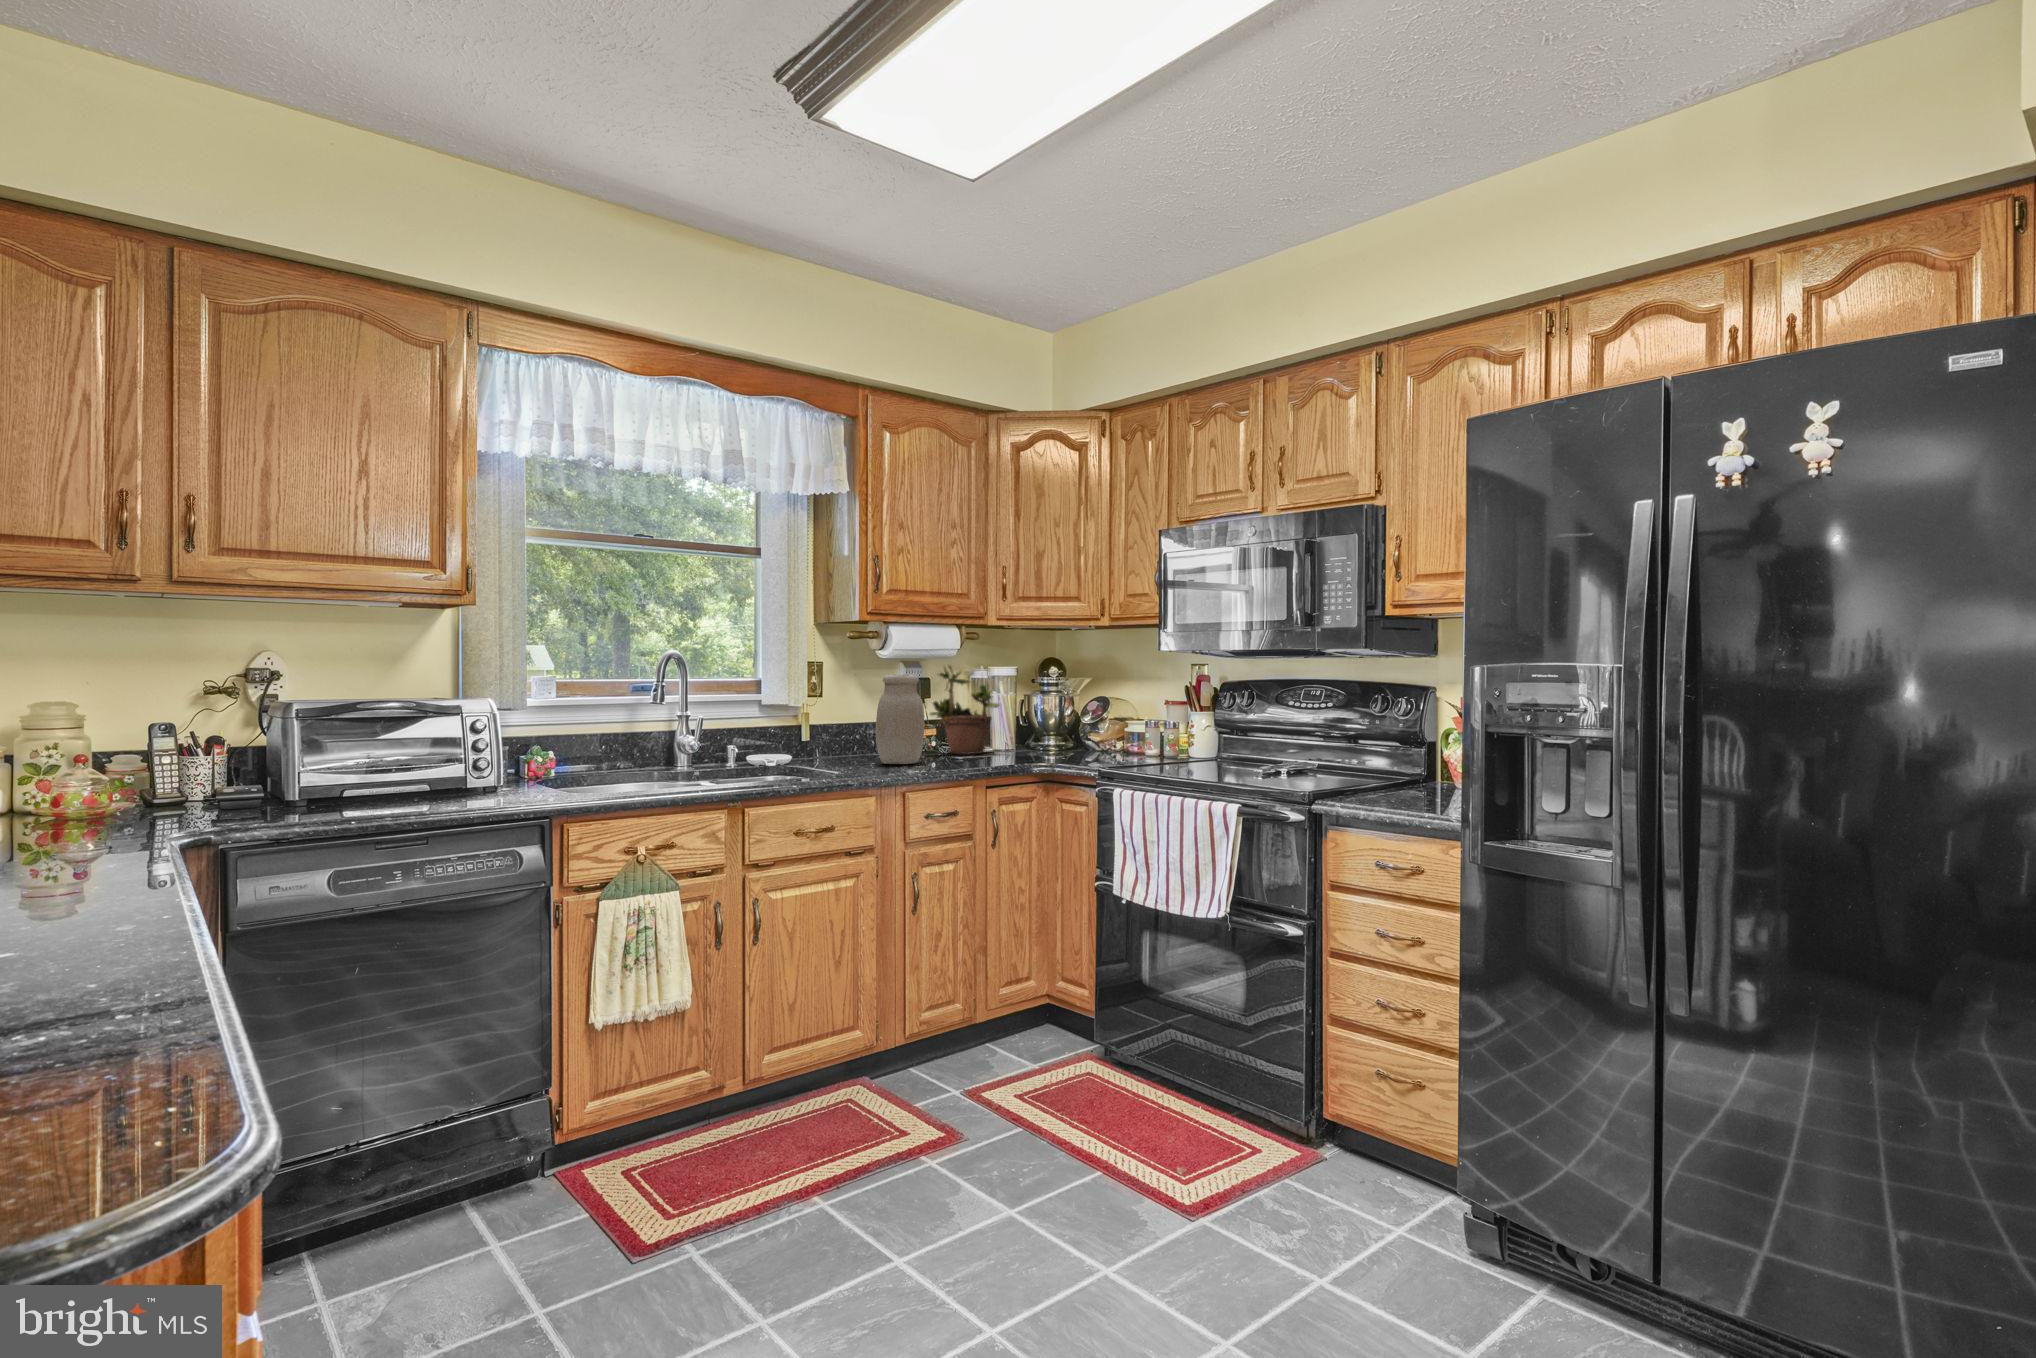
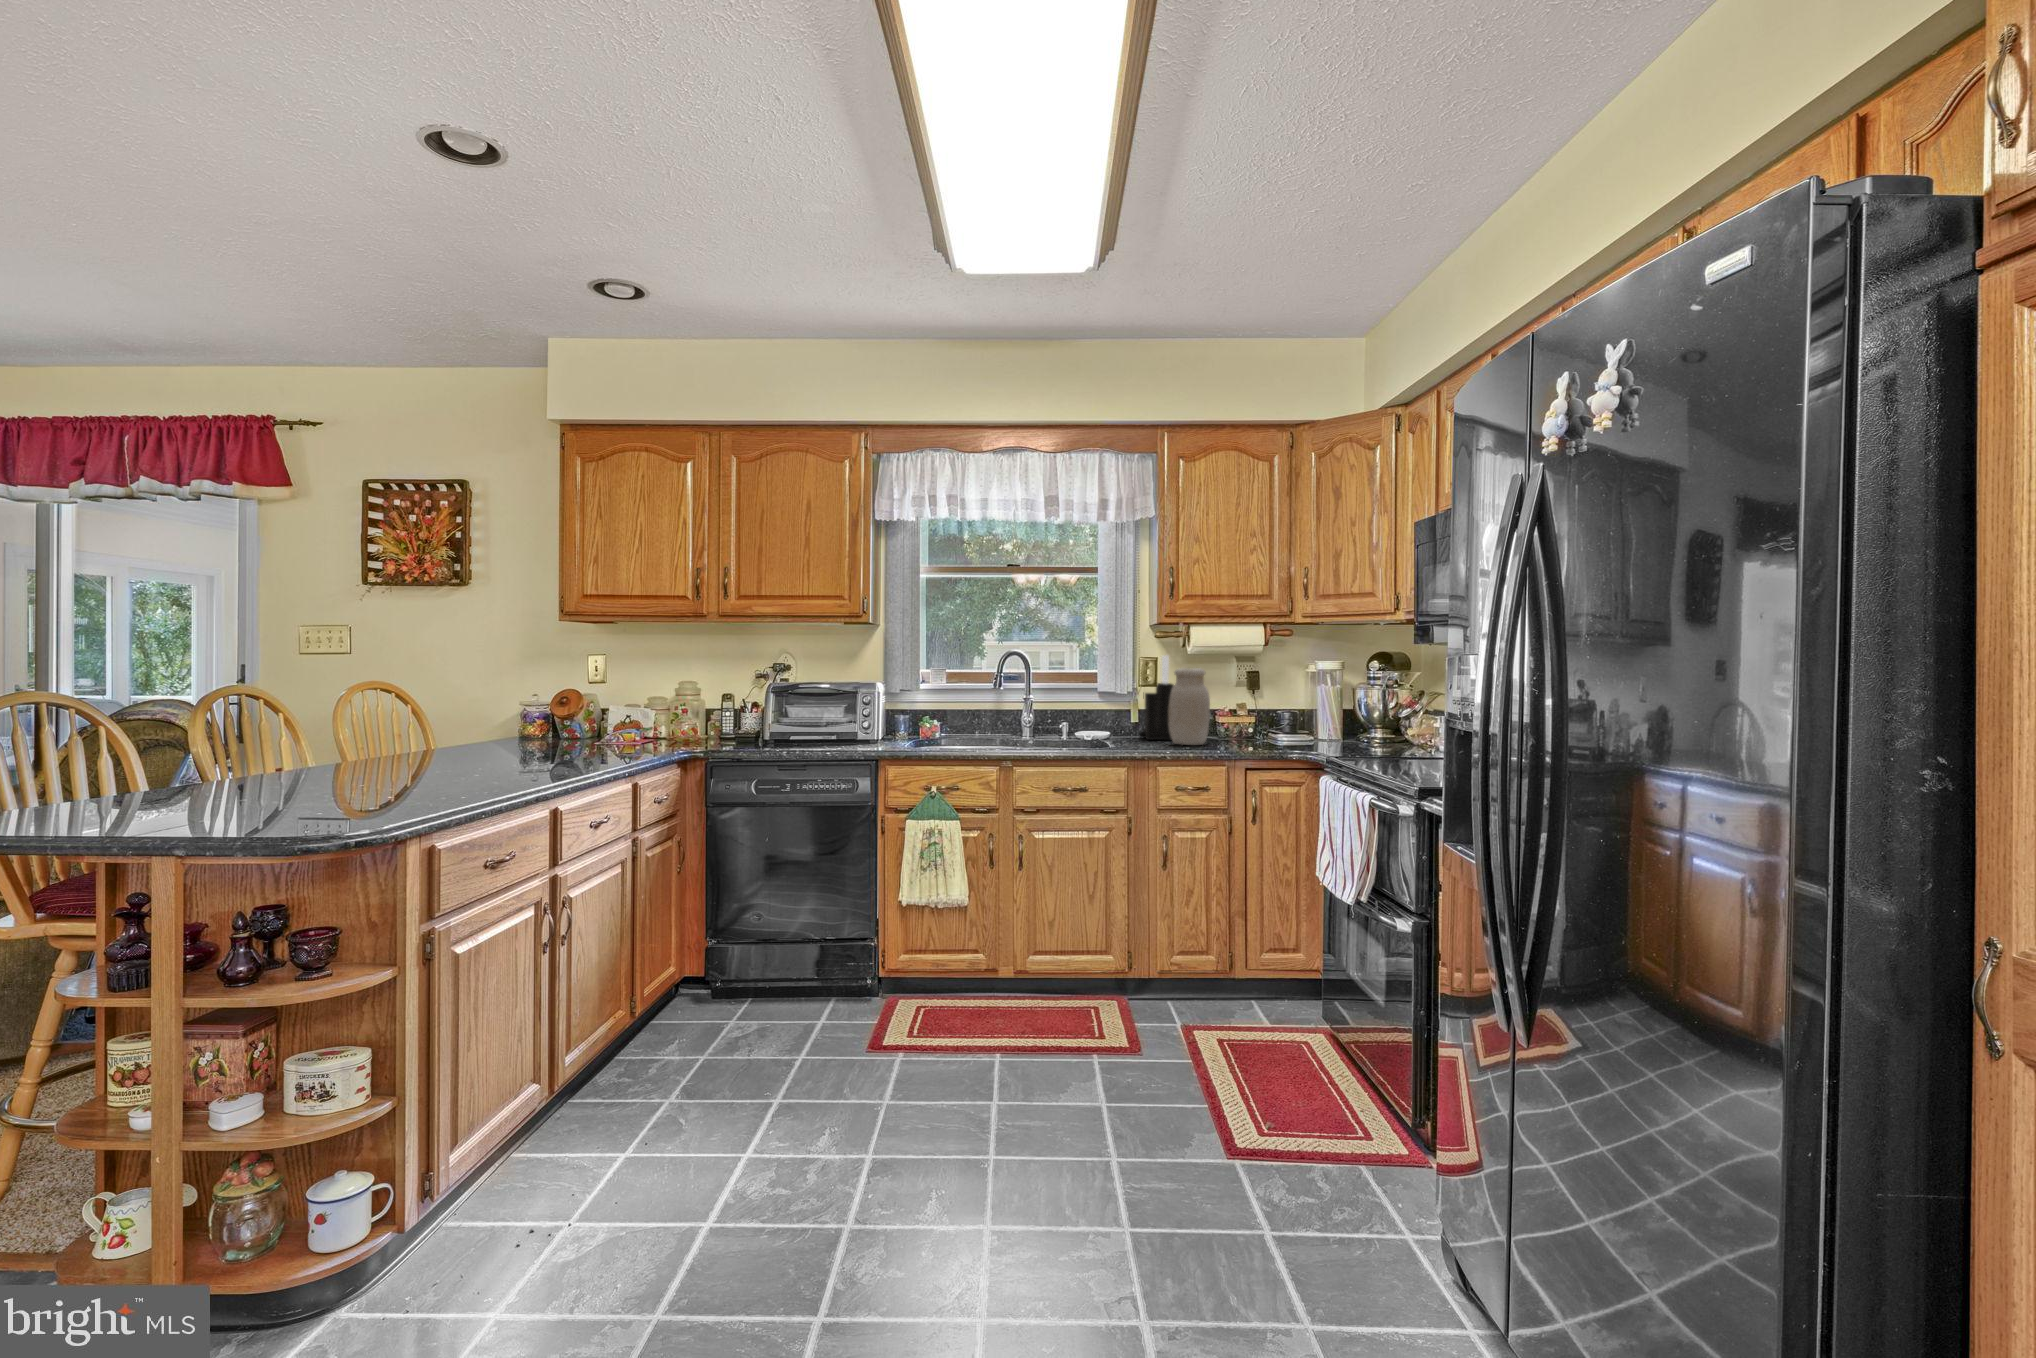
knife block: none [808,659,859,761] -> present [1140,655,1174,740]
potted plant: present [930,665,1000,755] -> none [1239,653,1301,742]

